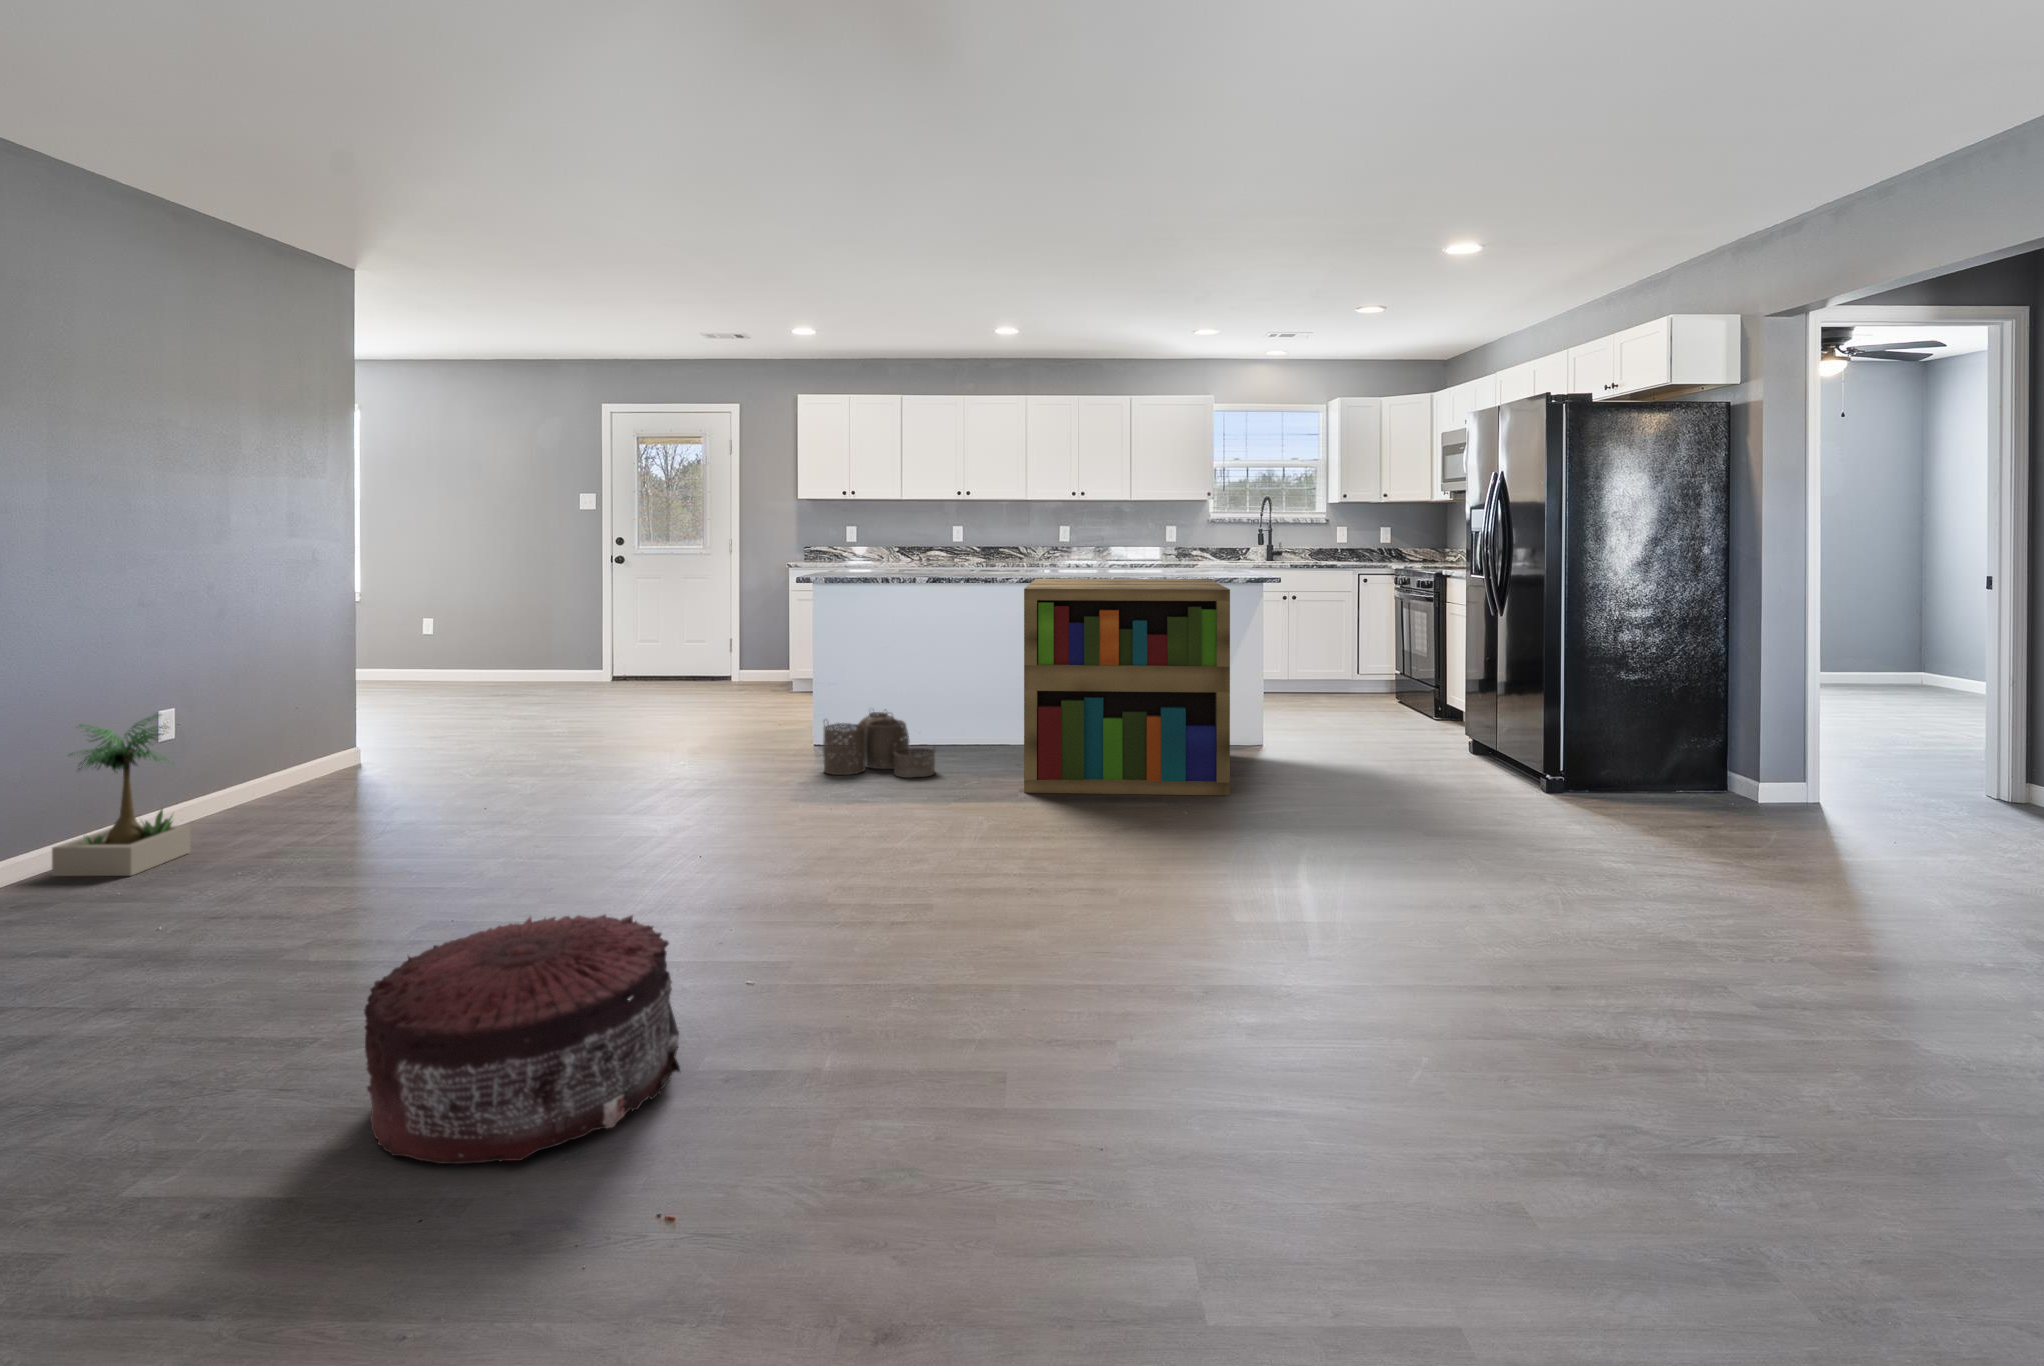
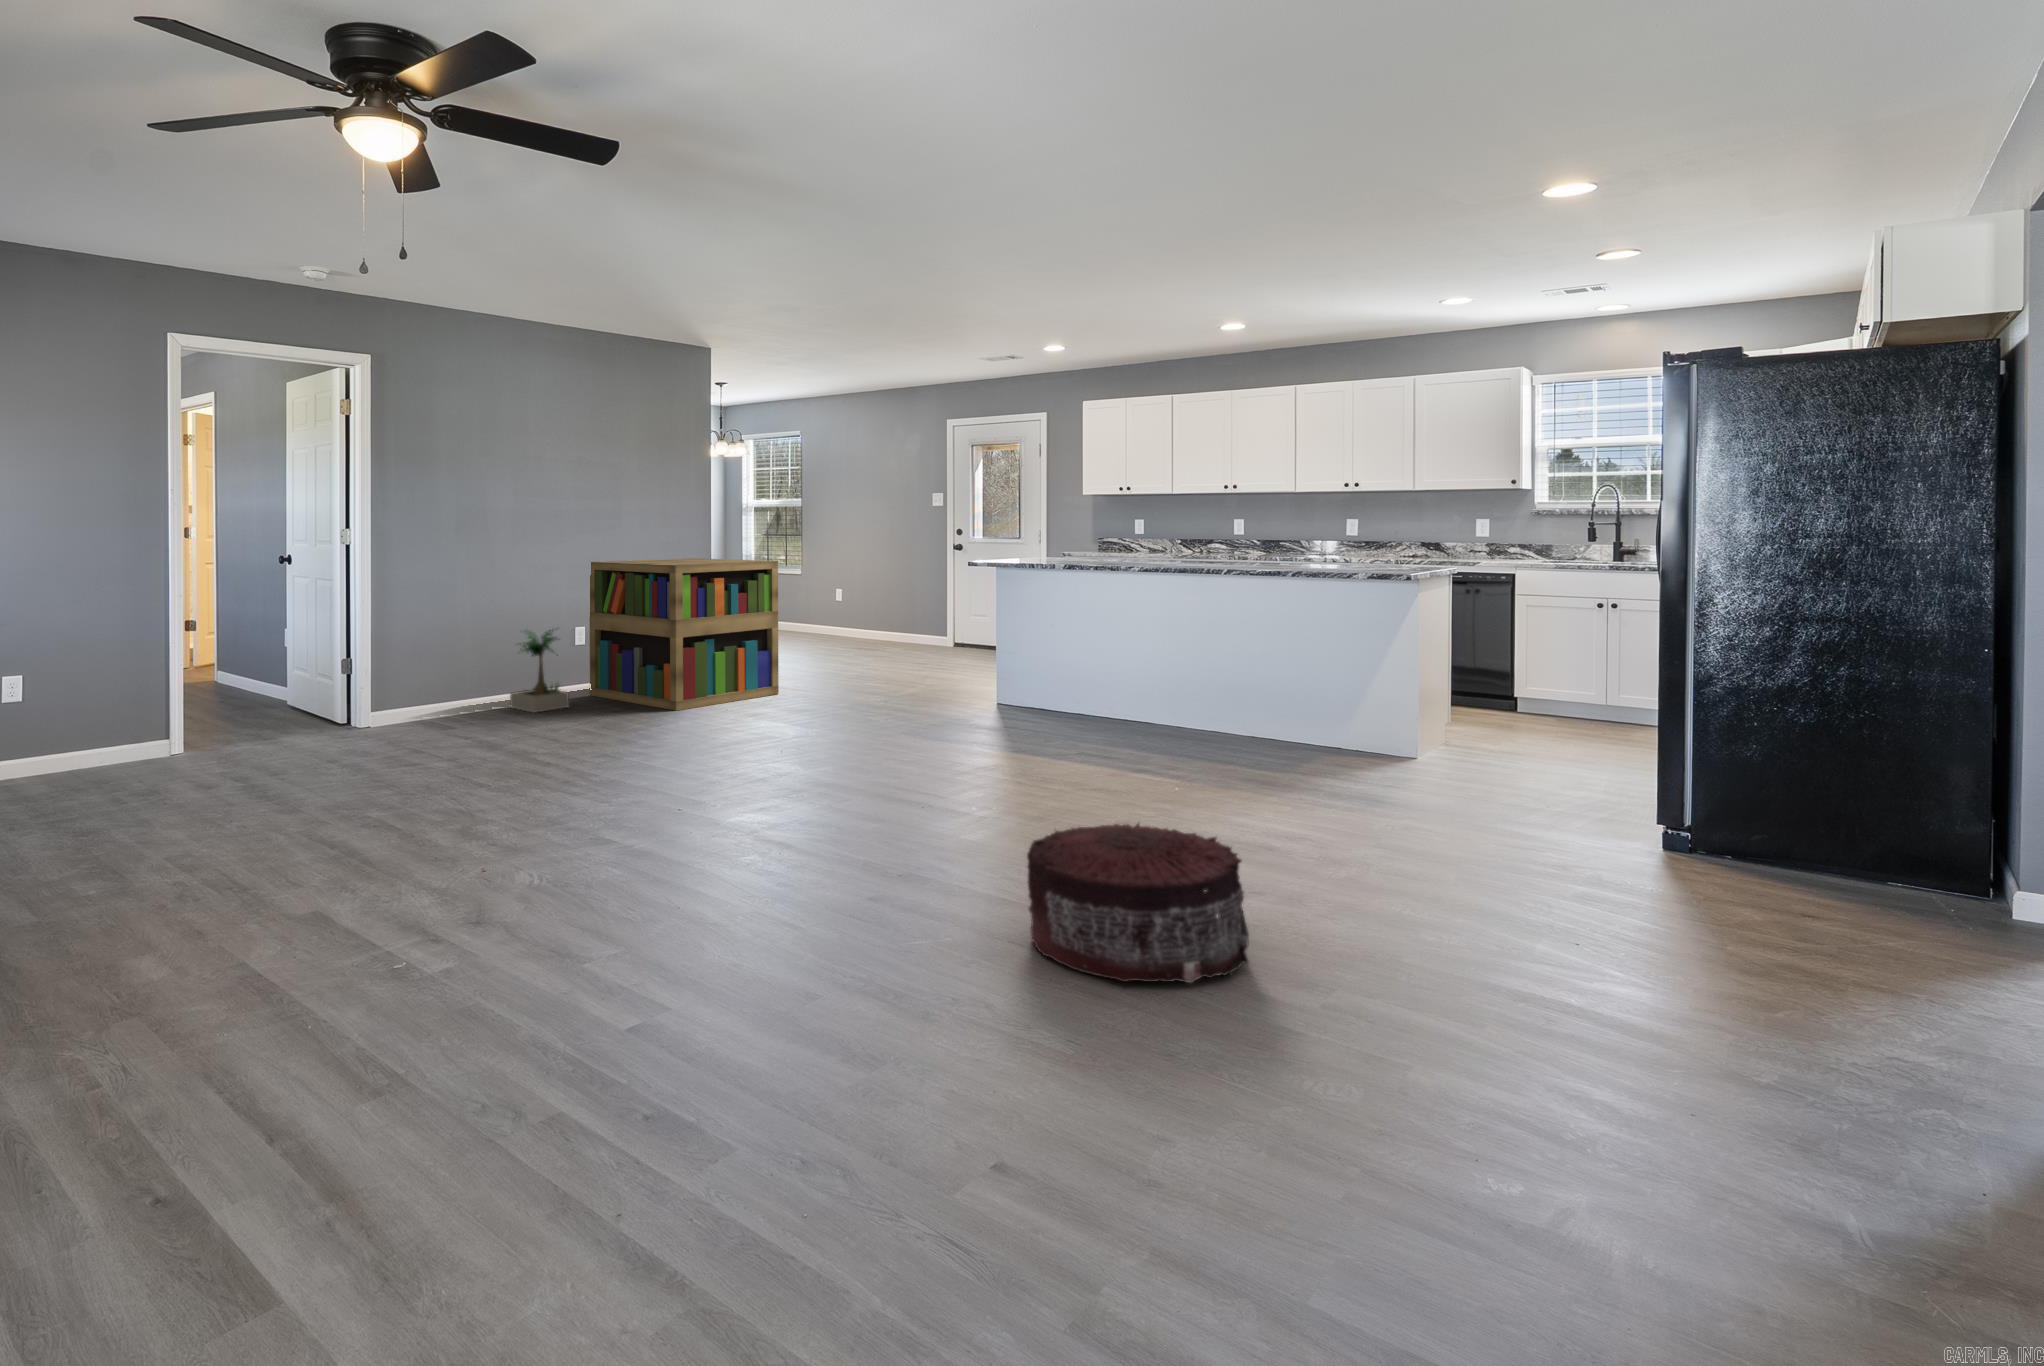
bookshelf: present [1024,579,1230,796] -> present [589,558,779,711]
woven basket: present [823,712,935,778] -> none [951,675,1040,733]
pouf: present [364,915,680,1164] -> present [1027,823,1249,983]

